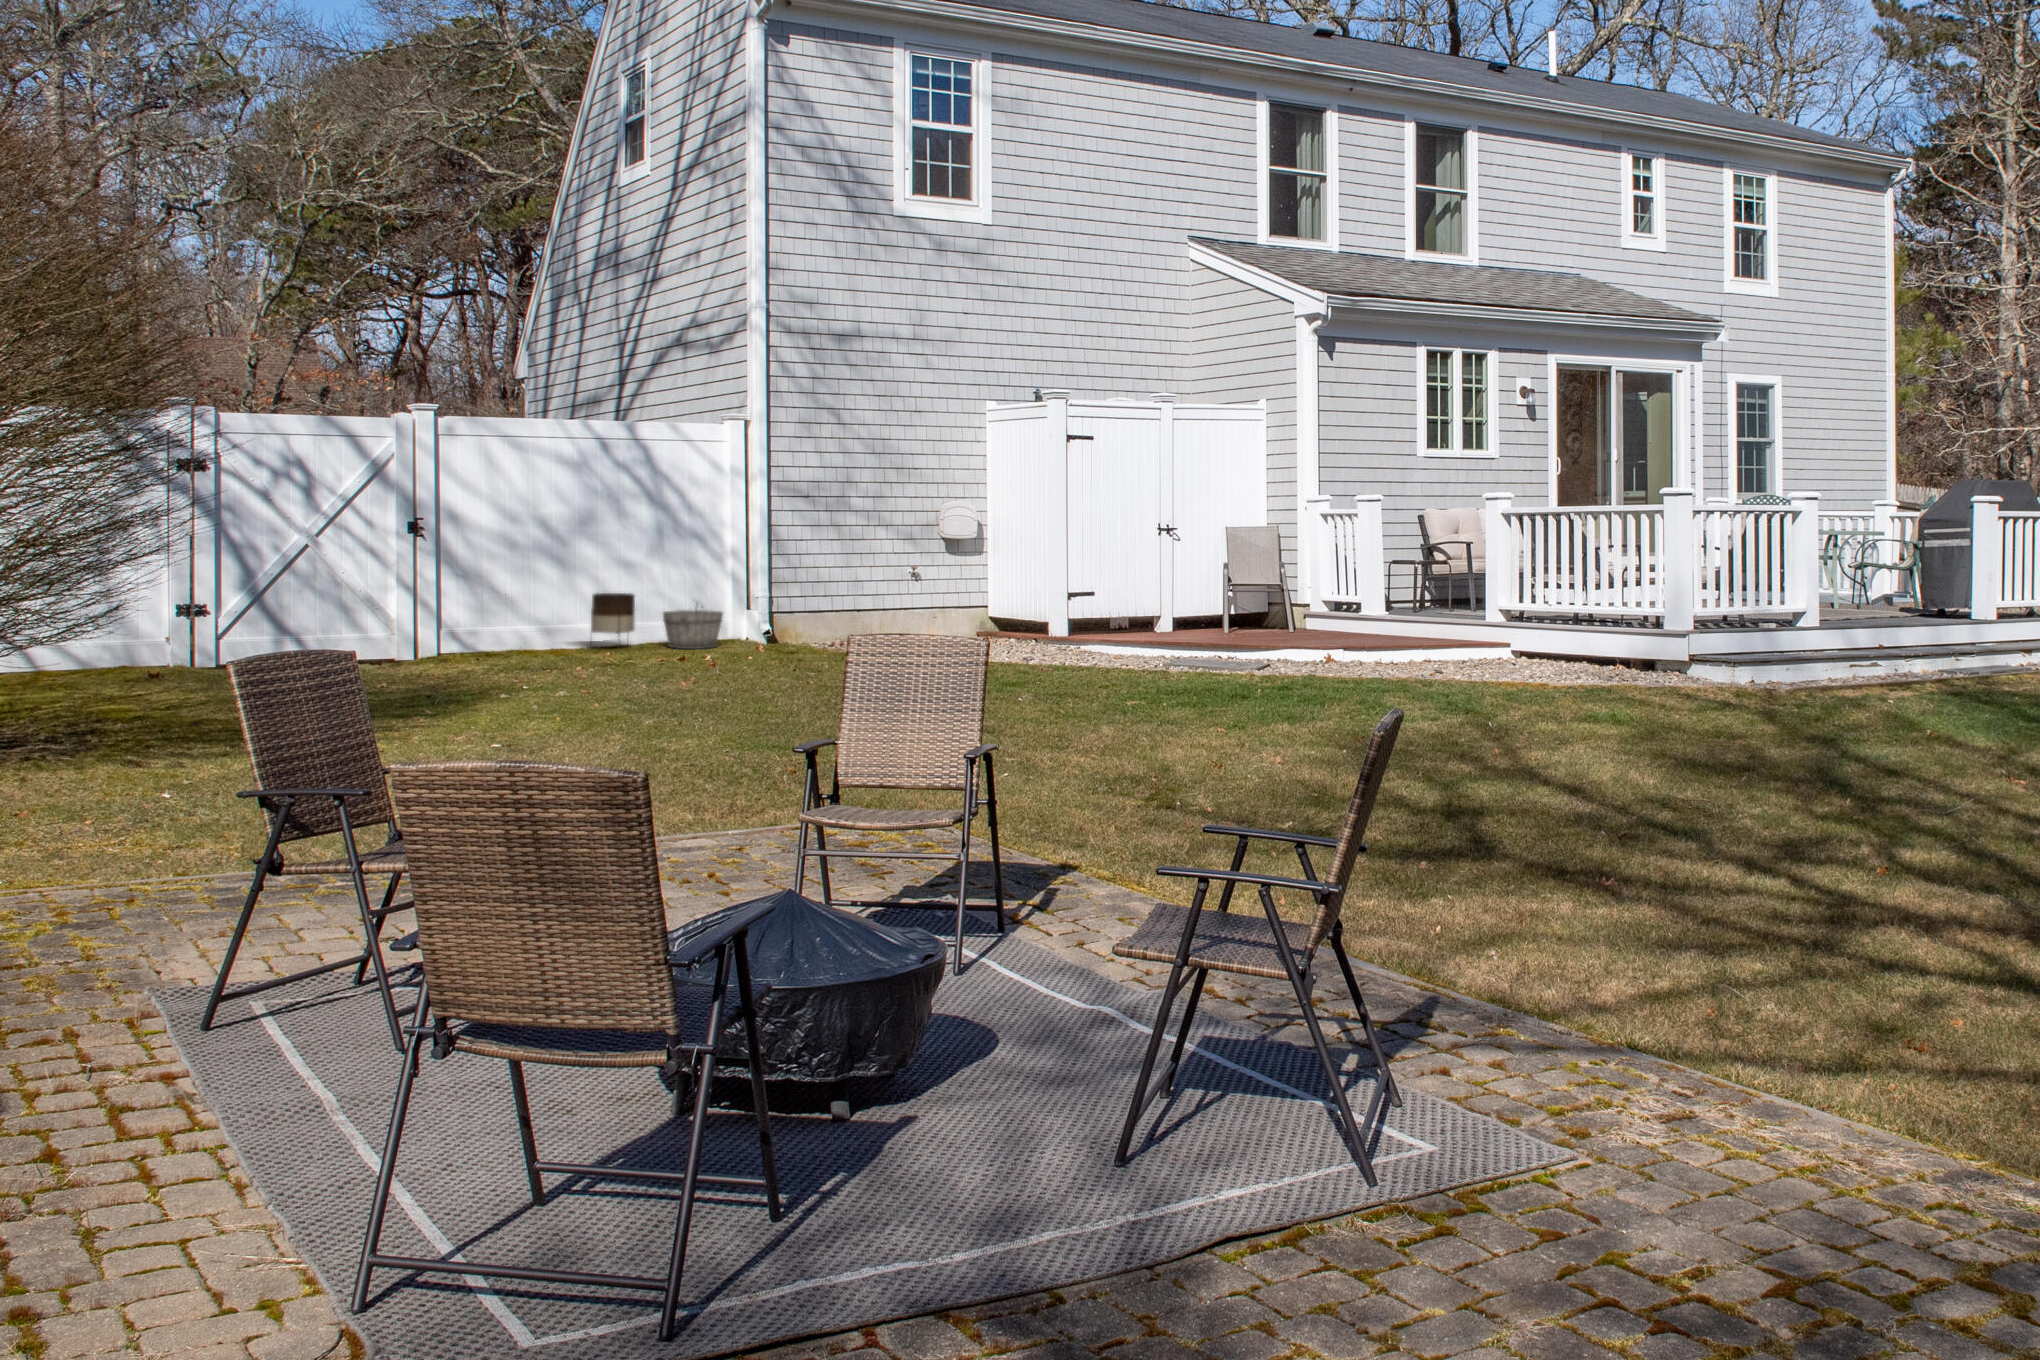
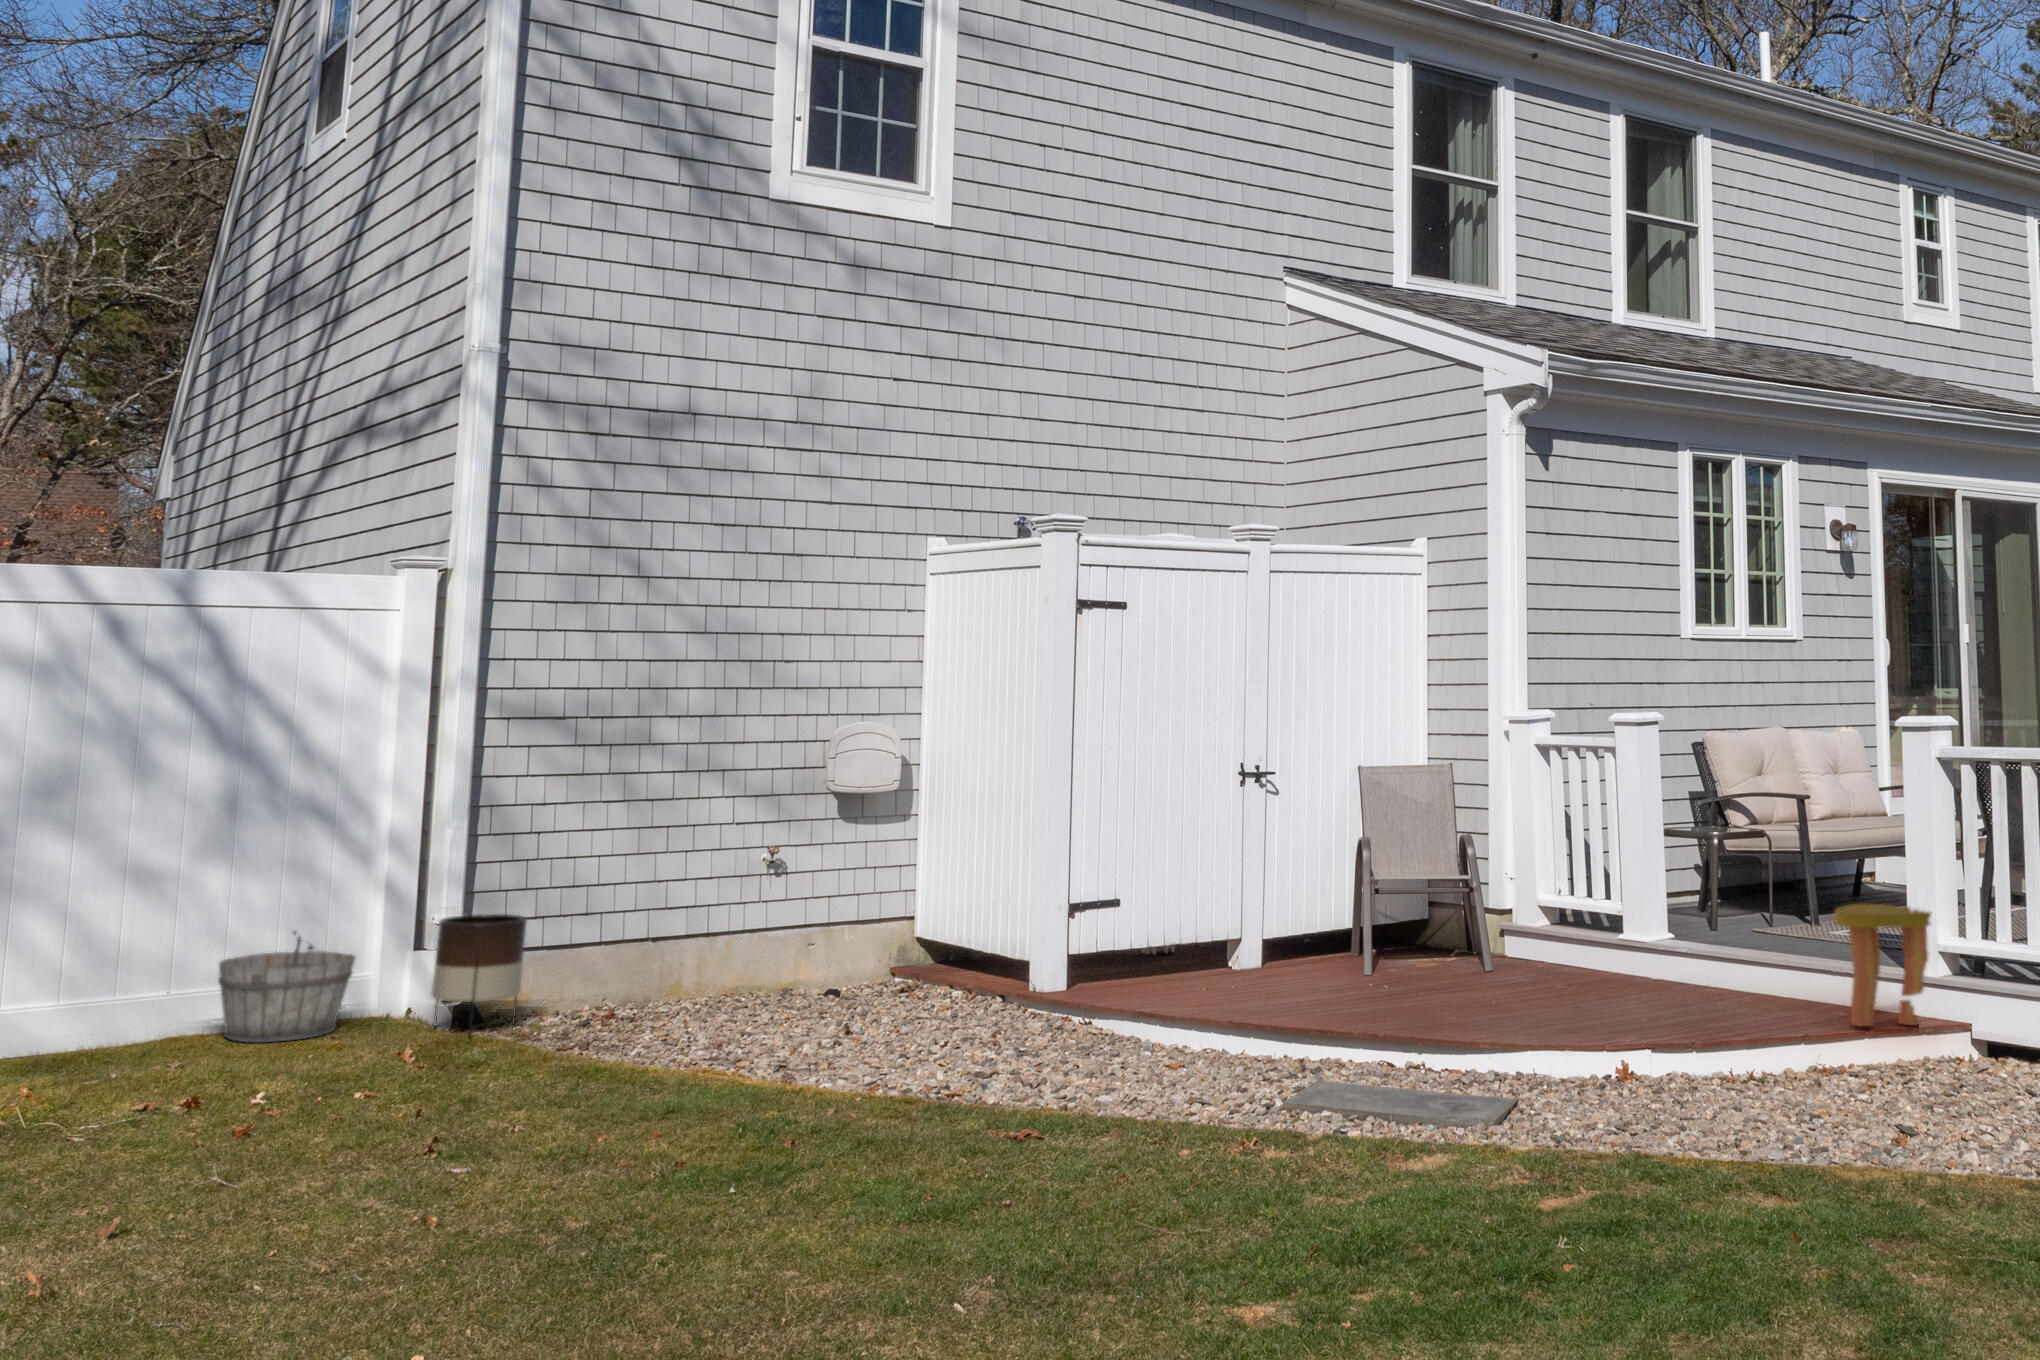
stool: none [1447,588,1498,644] -> present [1834,903,1932,1026]
planter: present [591,593,635,645] -> present [432,914,527,1024]

